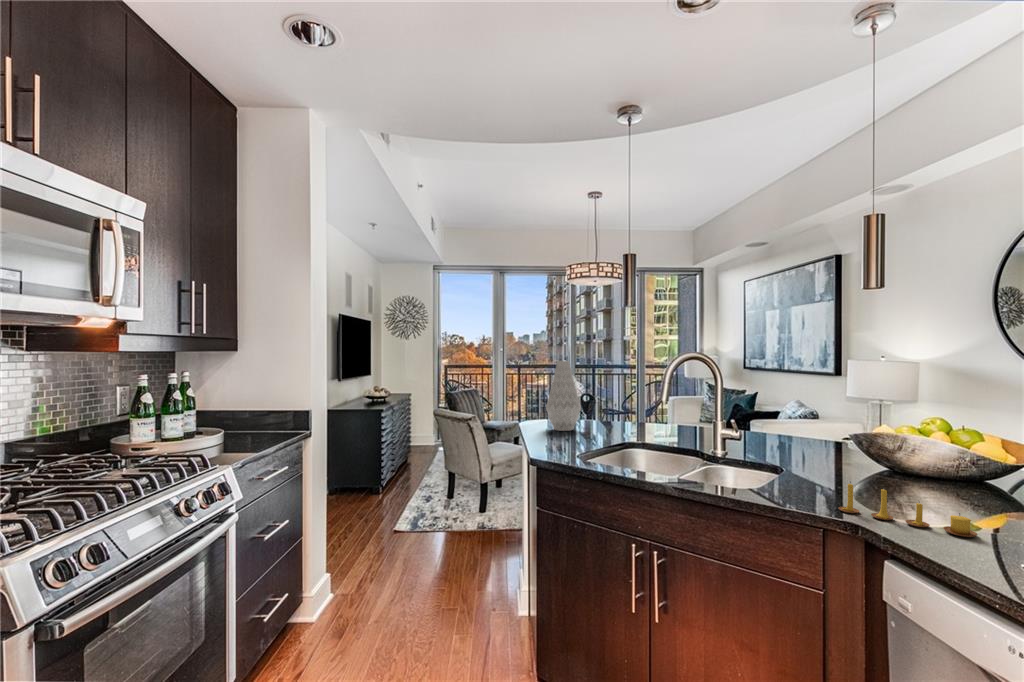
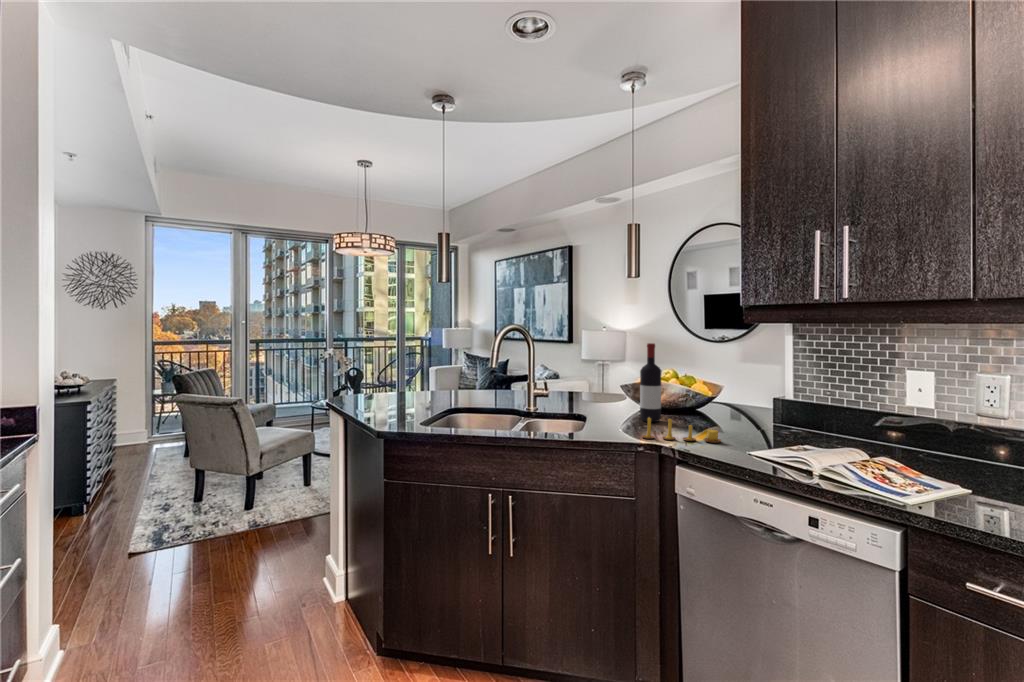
vase: present [546,361,581,431] -> none [360,333,397,404]
wine bottle: none [859,381,894,490] -> present [640,343,662,422]

